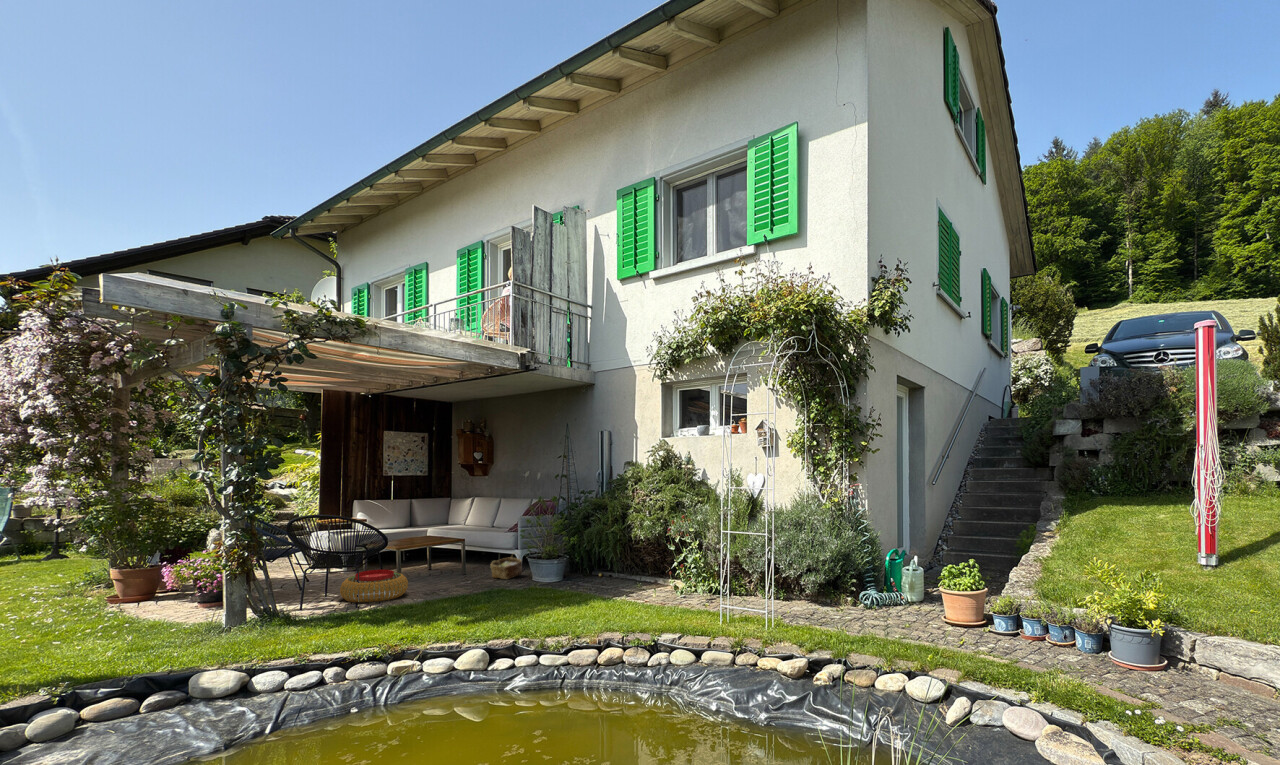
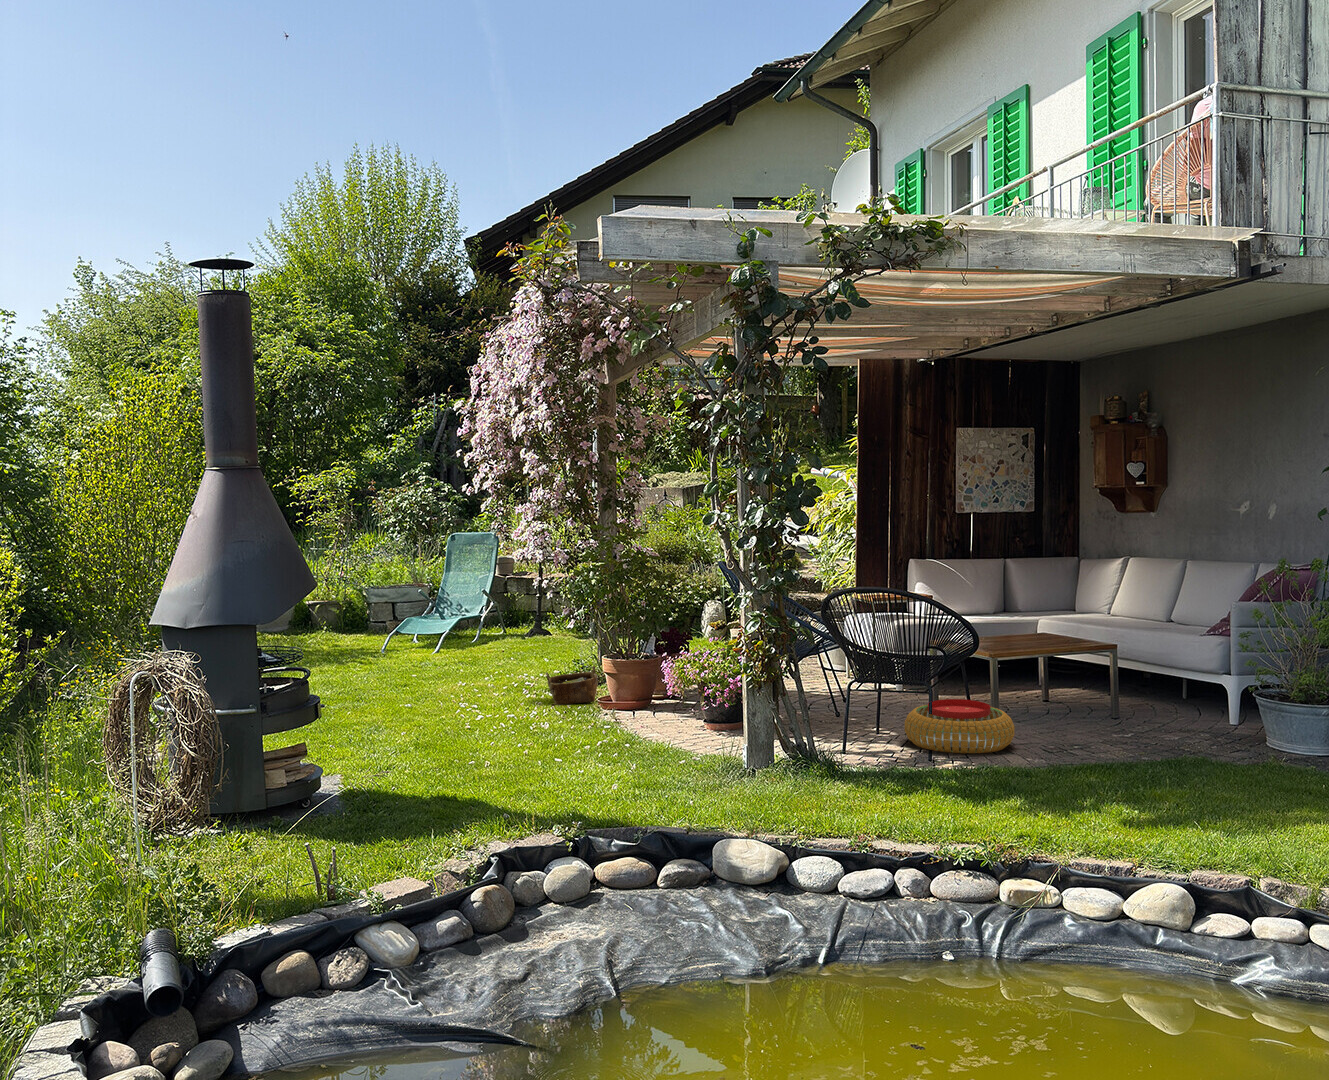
woven basket: present [491,557,522,579] -> present [546,666,597,705]

